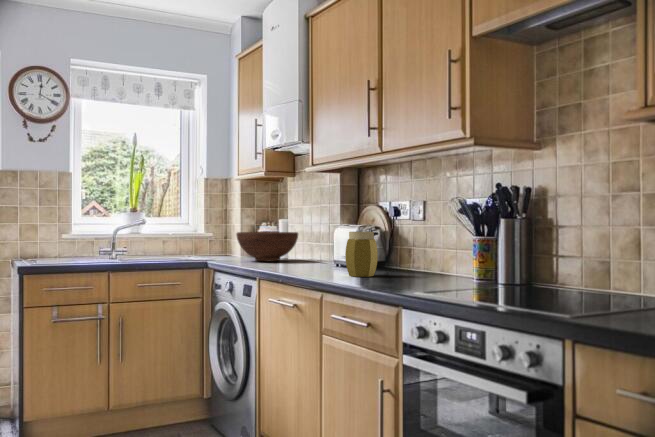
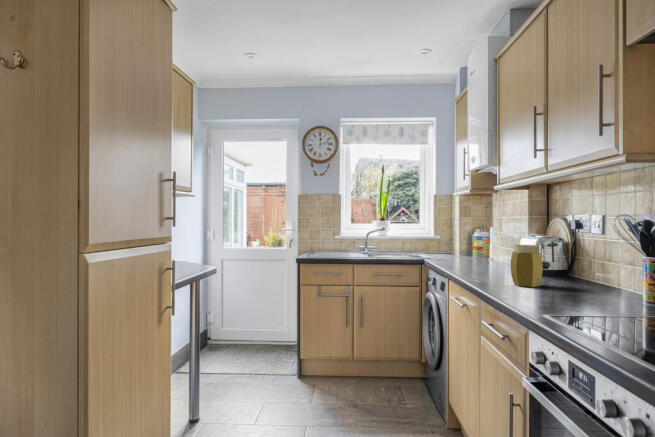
fruit bowl: present [236,232,298,262] -> none [445,238,498,262]

